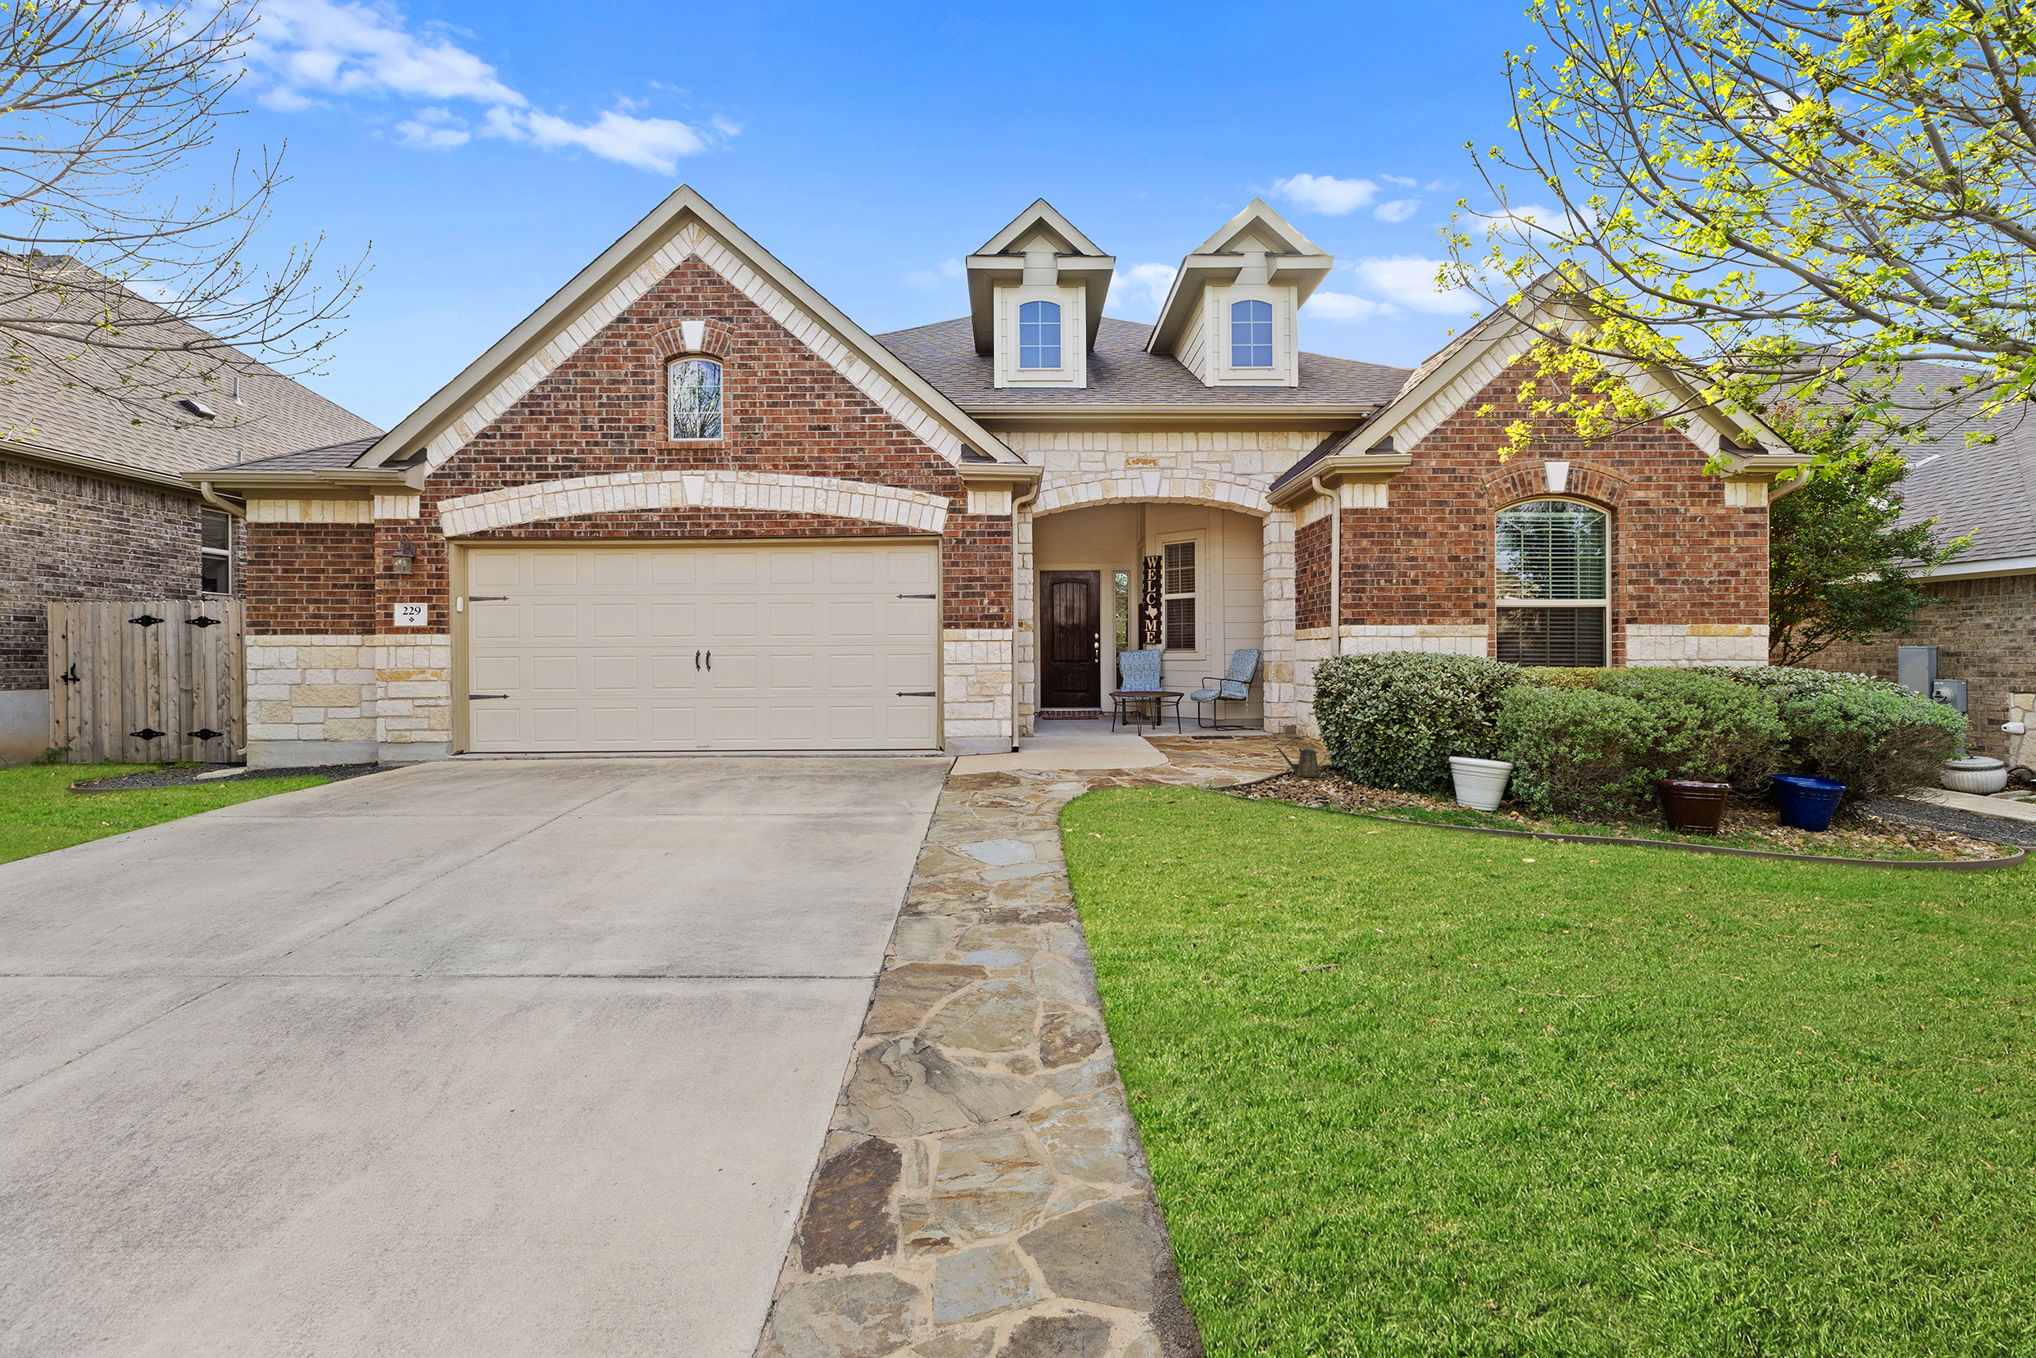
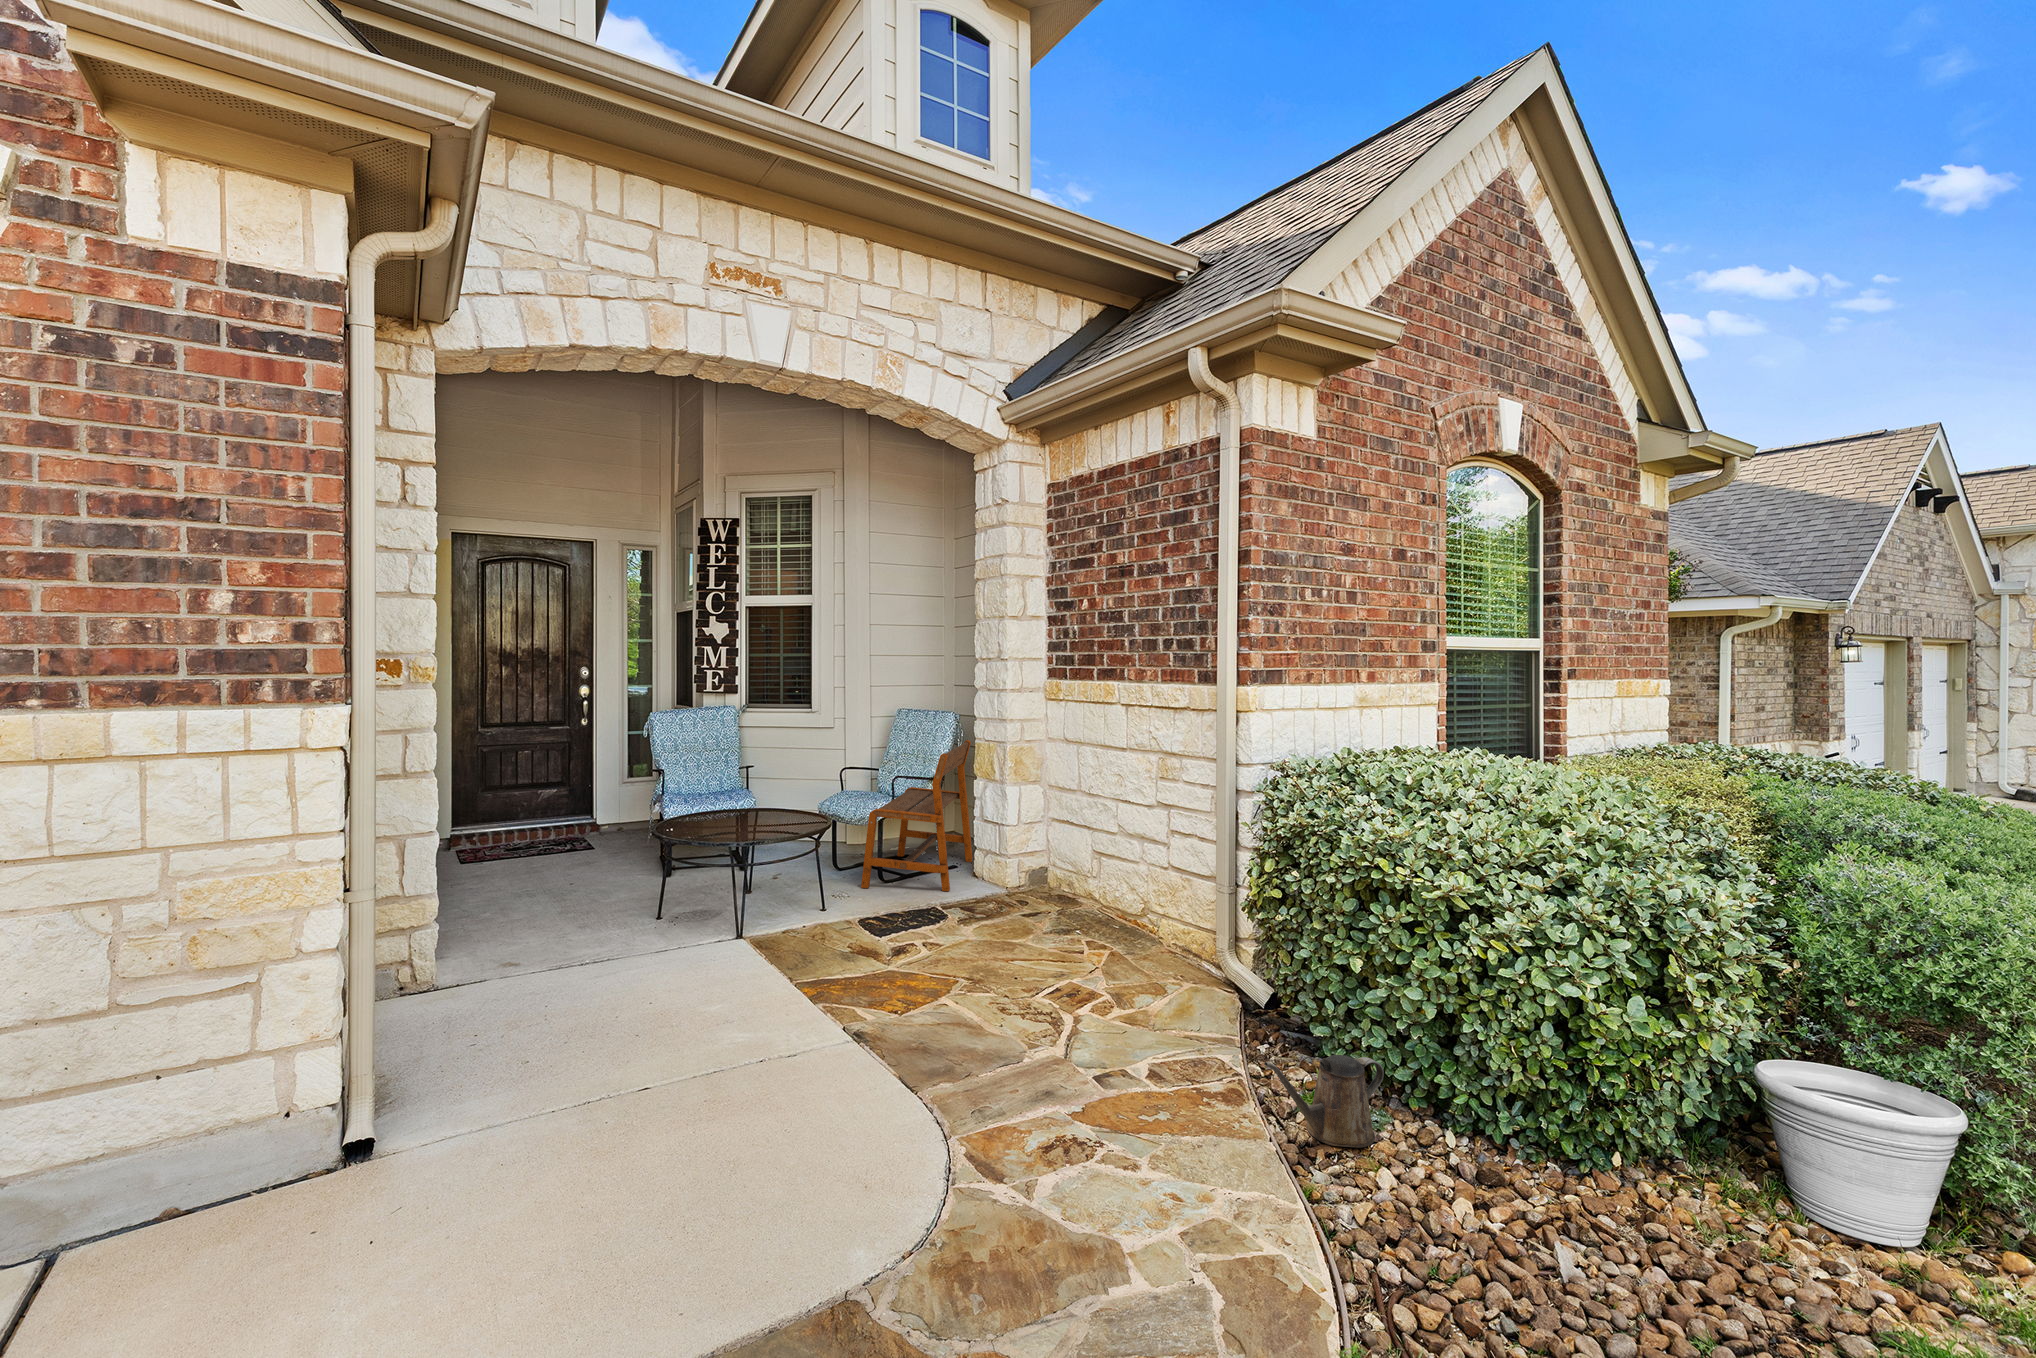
bench: none [1206,665,1274,735] -> present [861,740,972,891]

